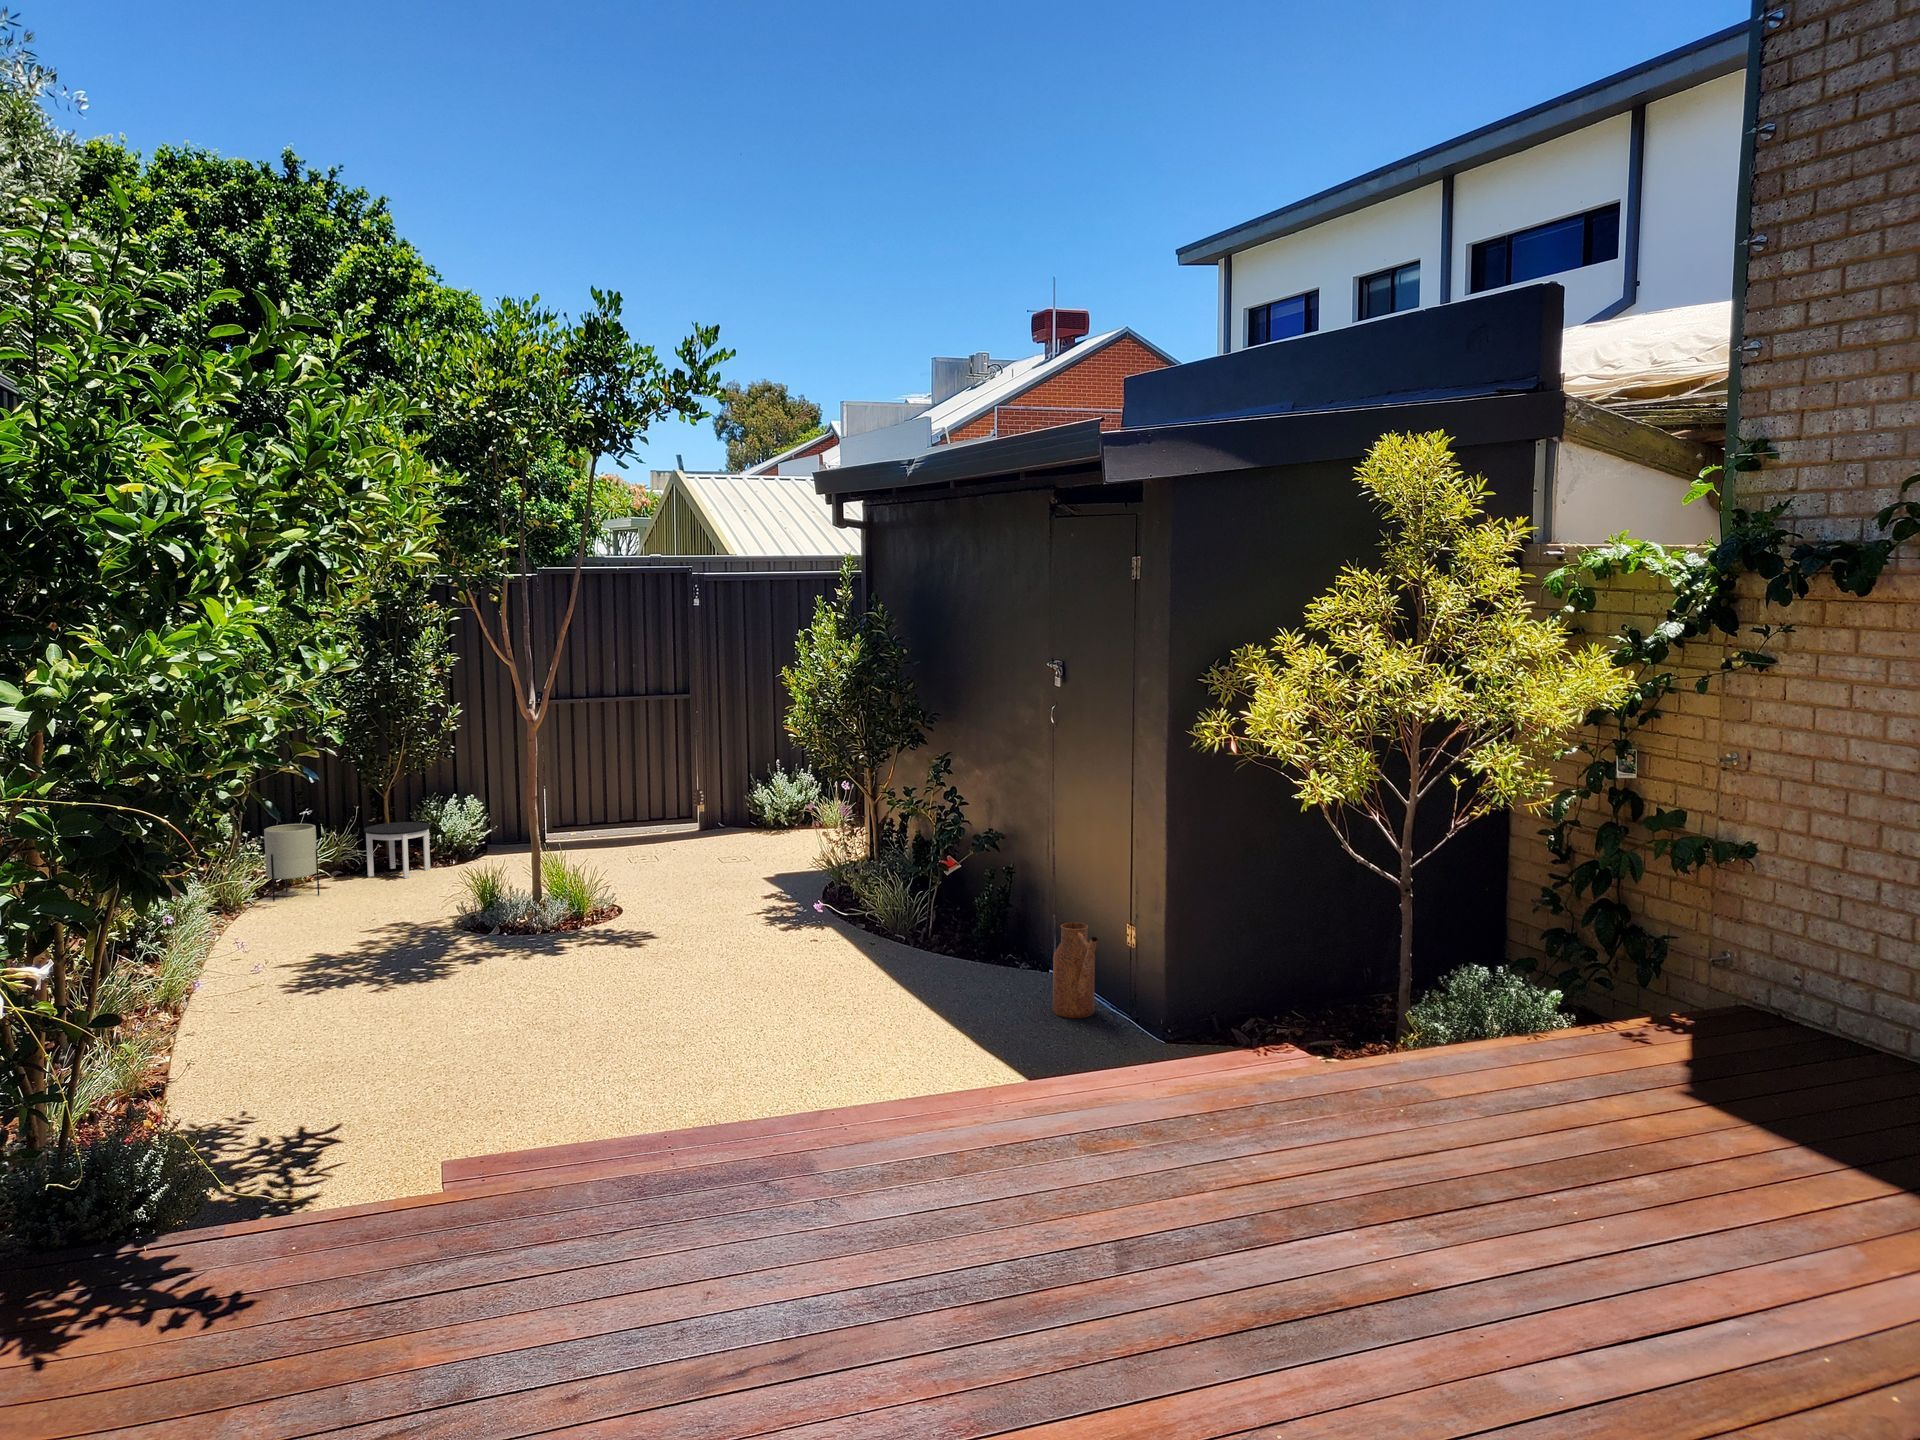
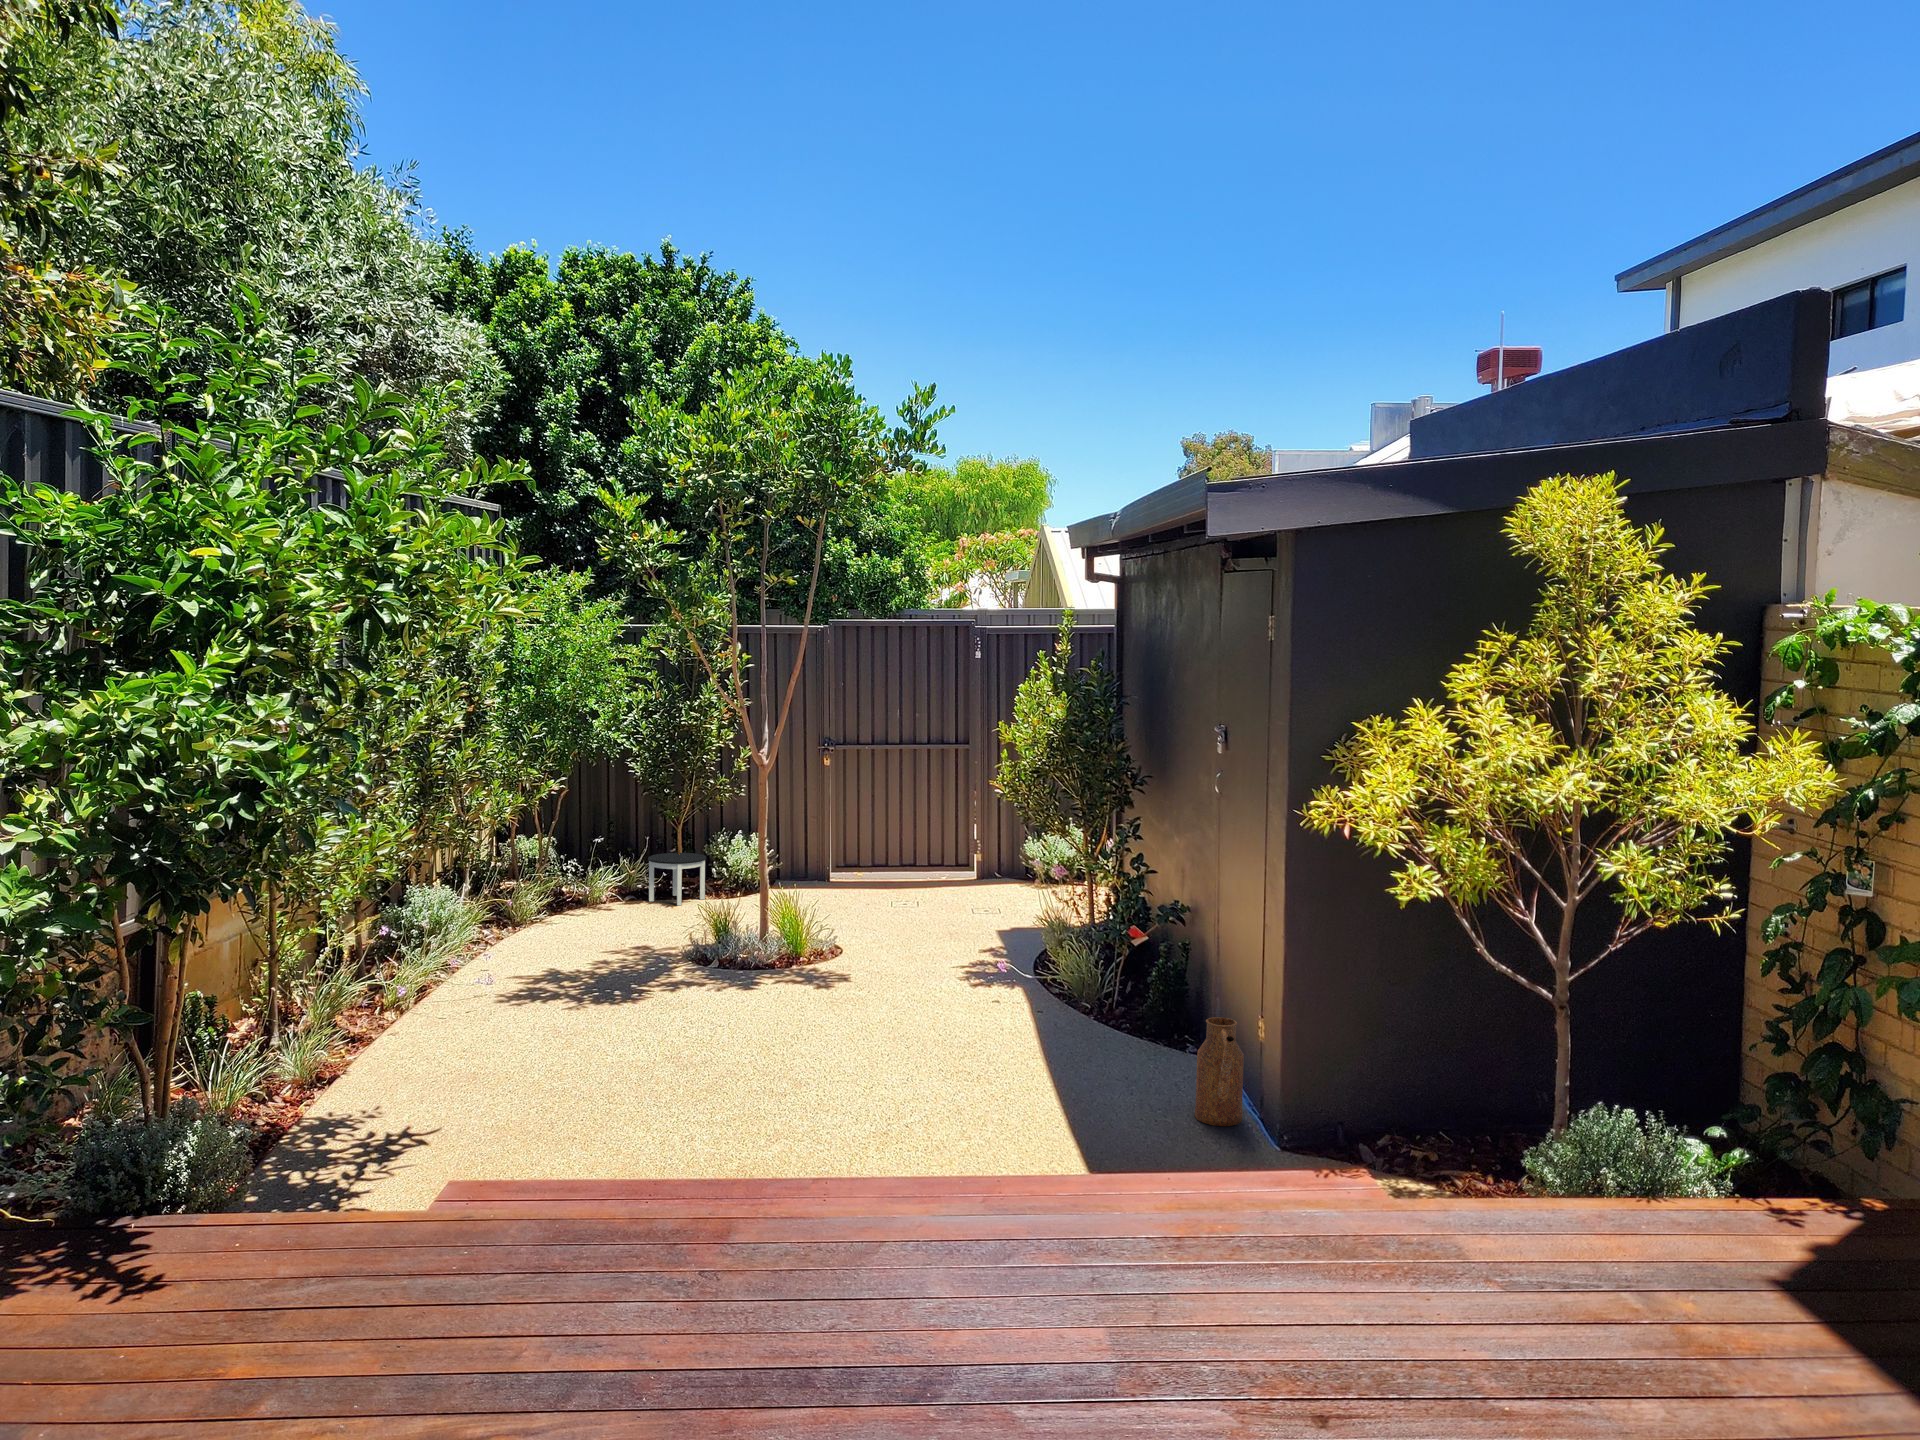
planter: present [264,824,319,901] -> none [554,848,598,917]

